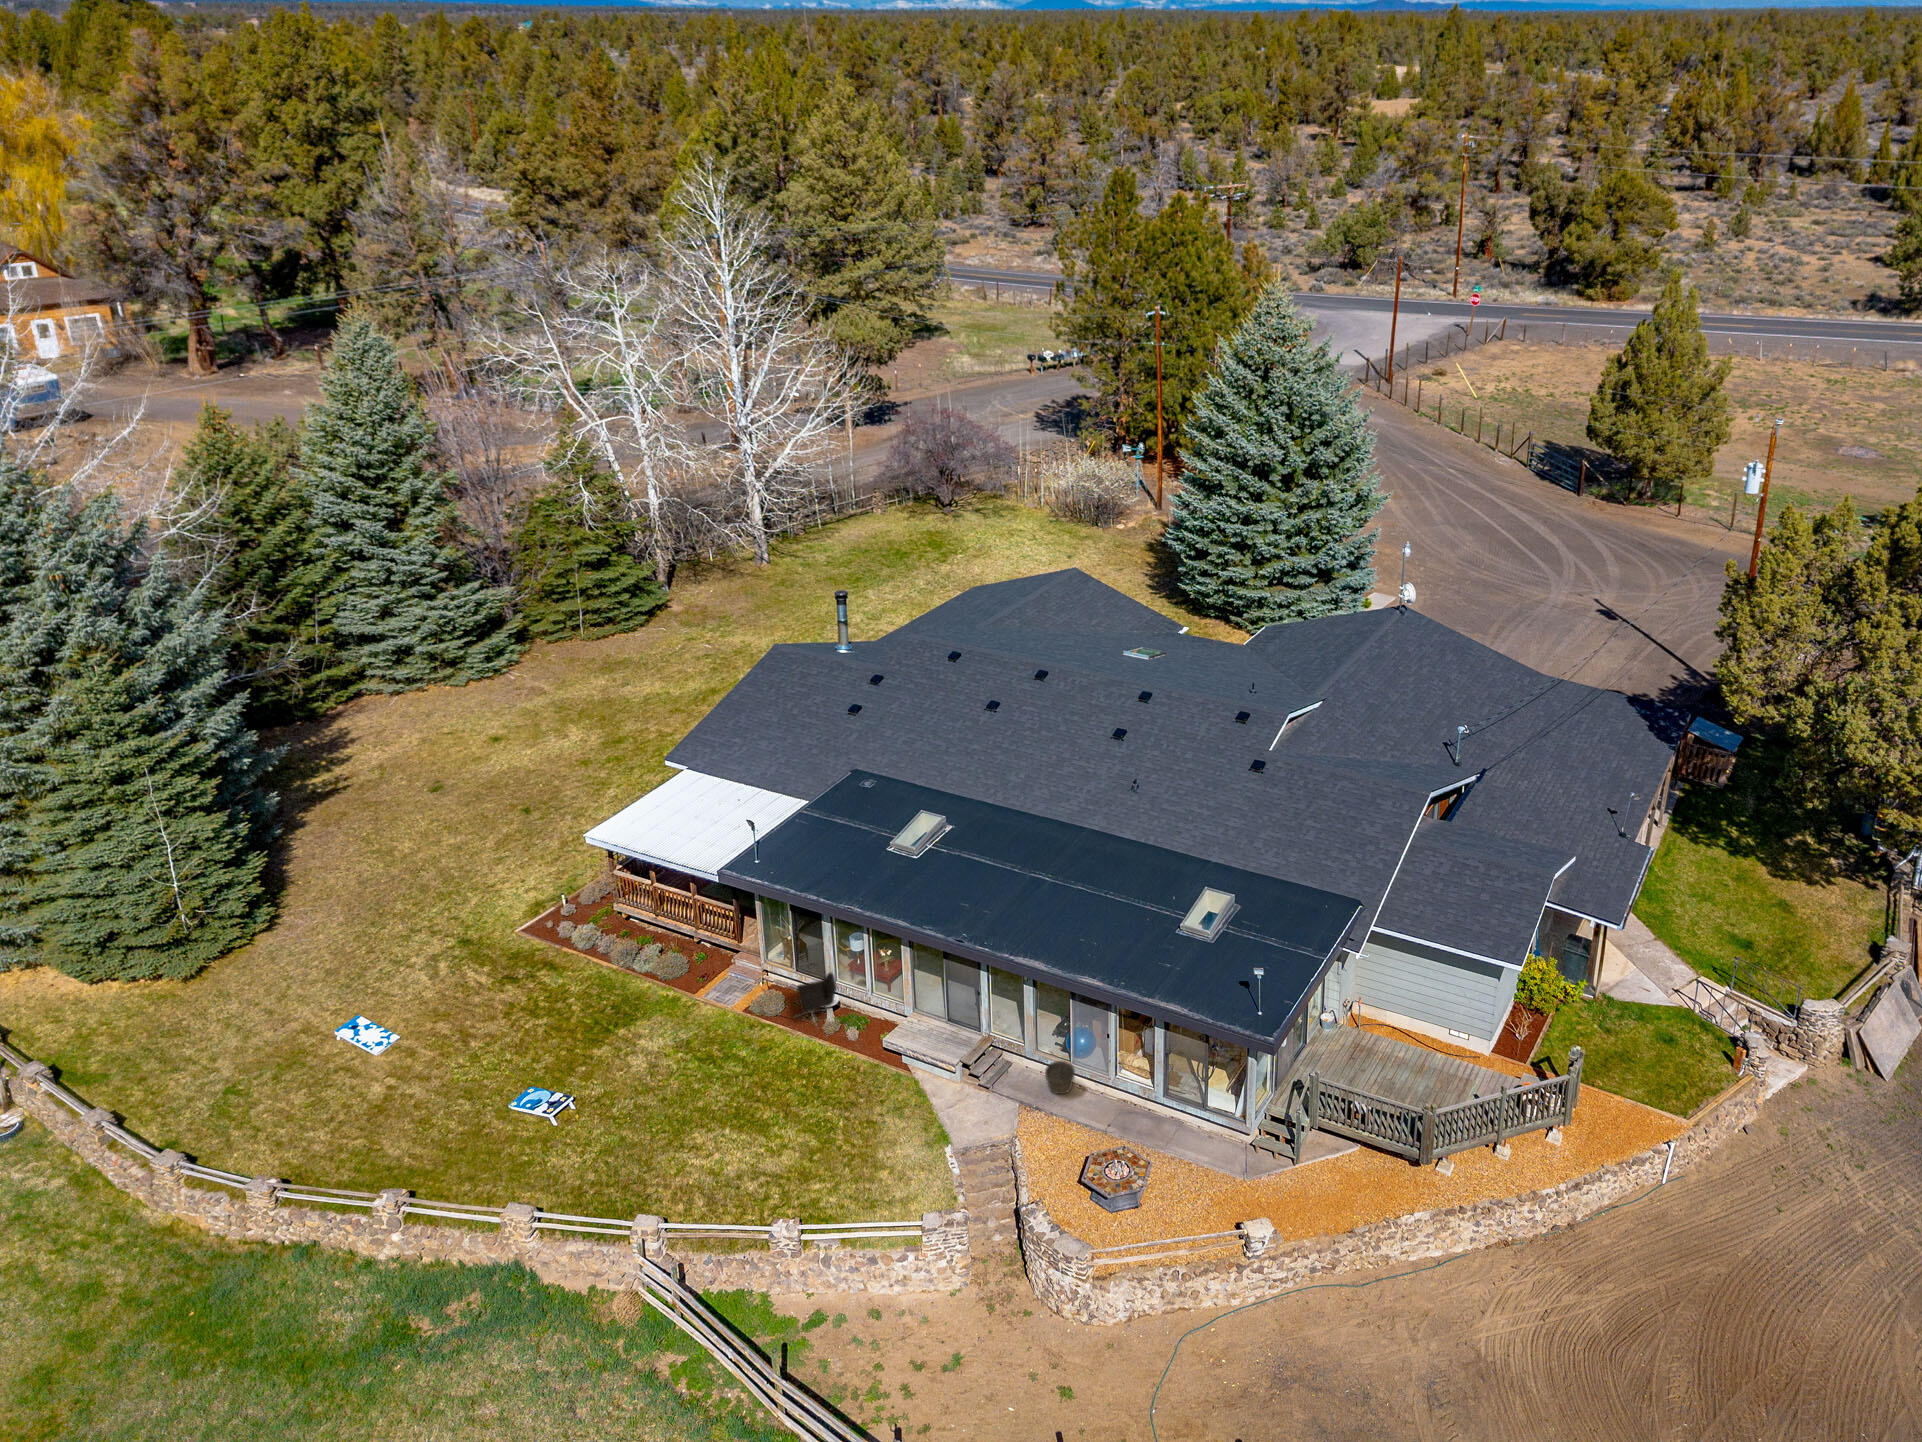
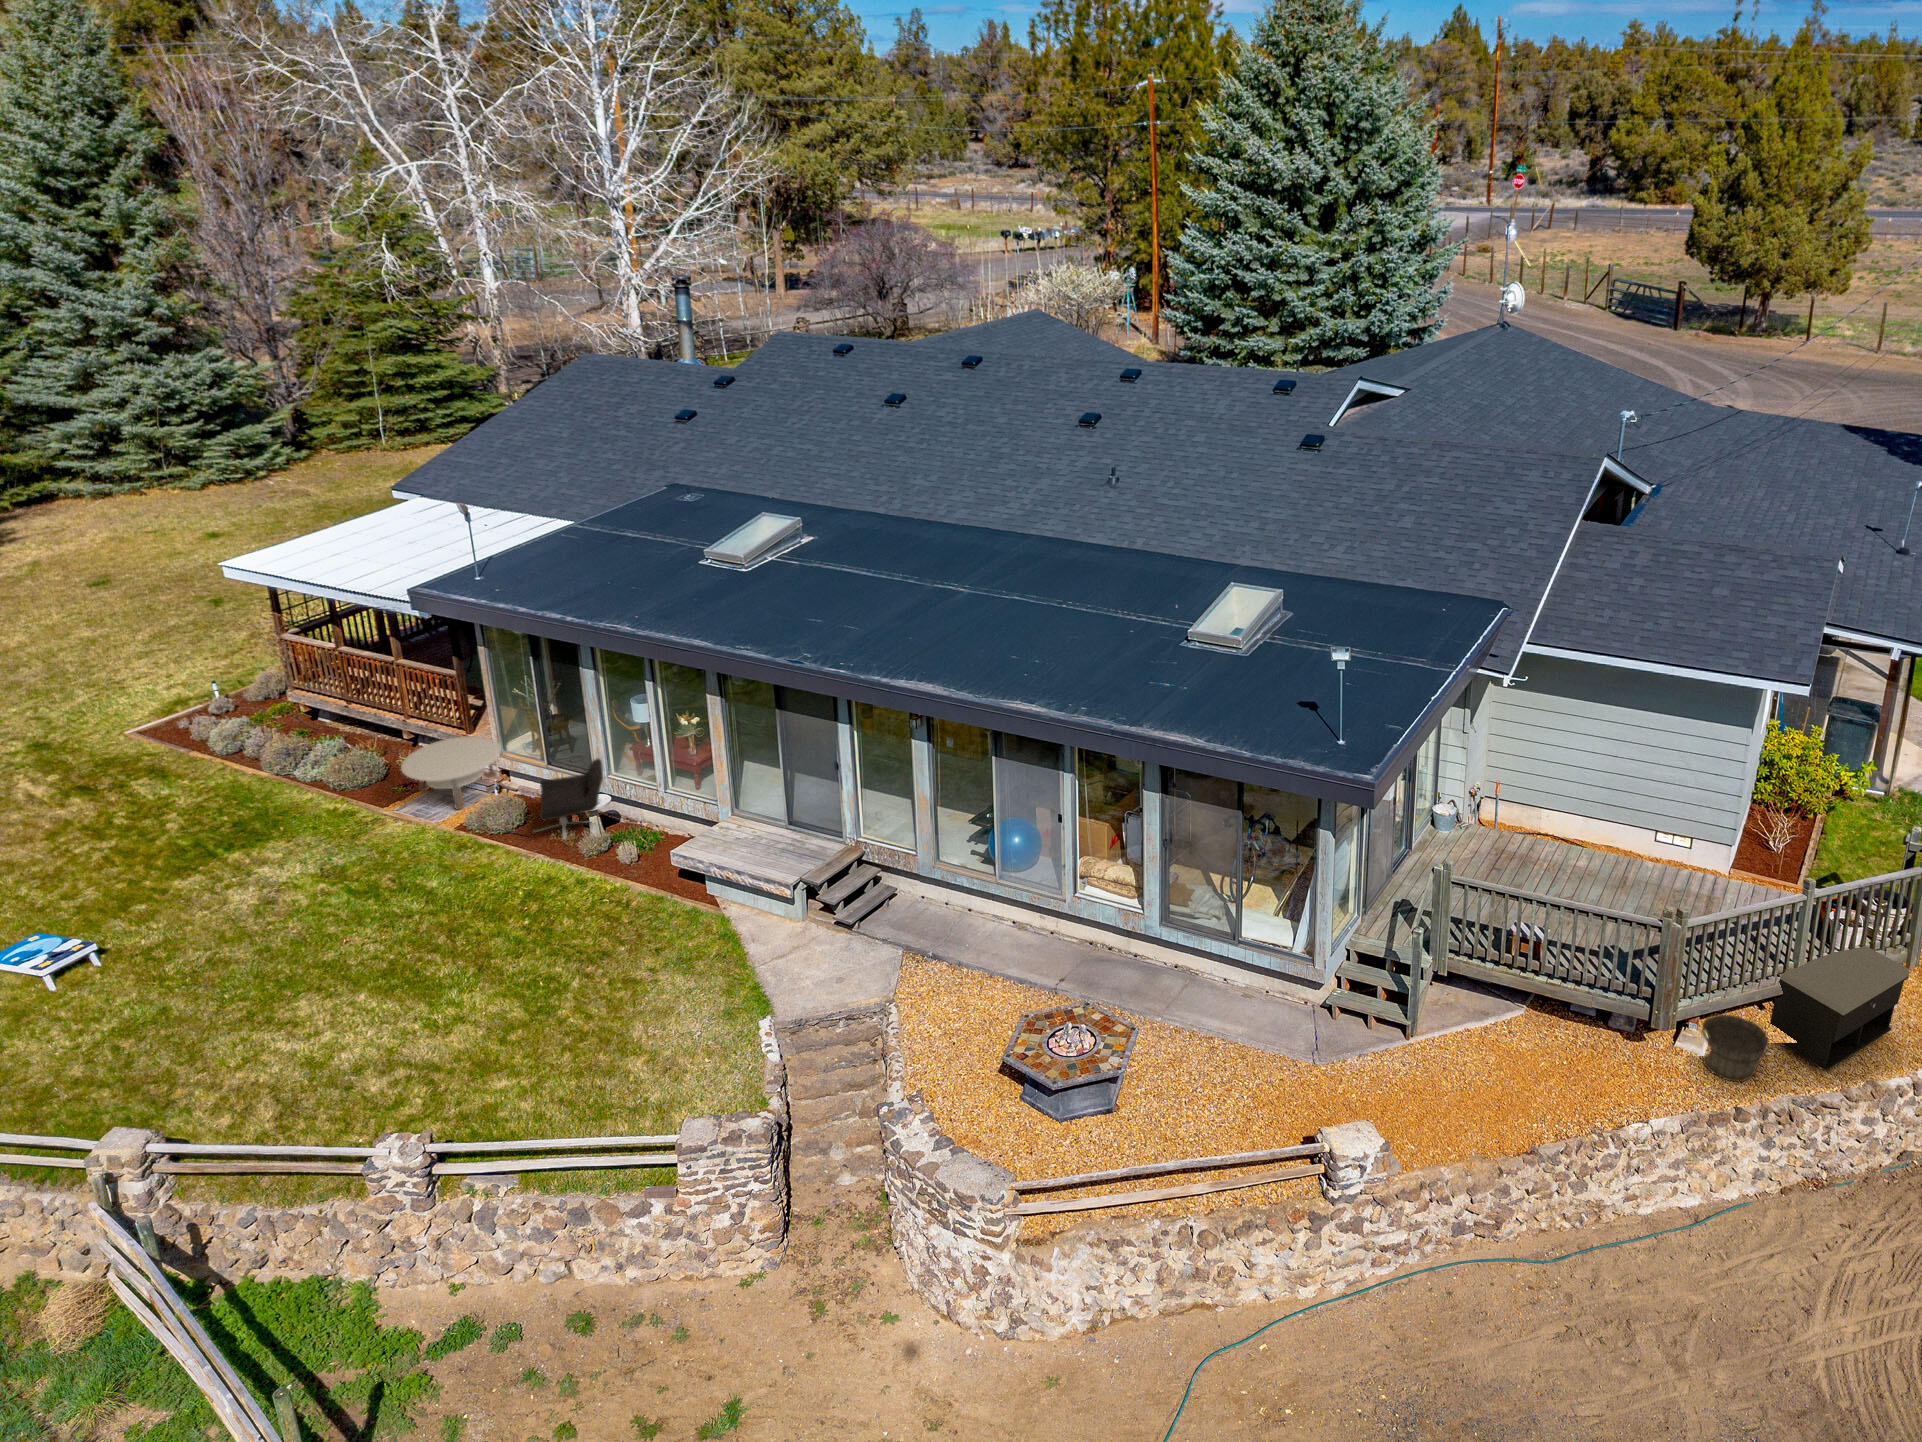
round table: none [711,949,768,1000] -> present [401,736,501,810]
wooden bucket: present [1045,1061,1075,1094] -> present [1702,1014,1769,1082]
storage bench: none [1487,1110,1560,1186] -> present [1770,946,1910,1071]

